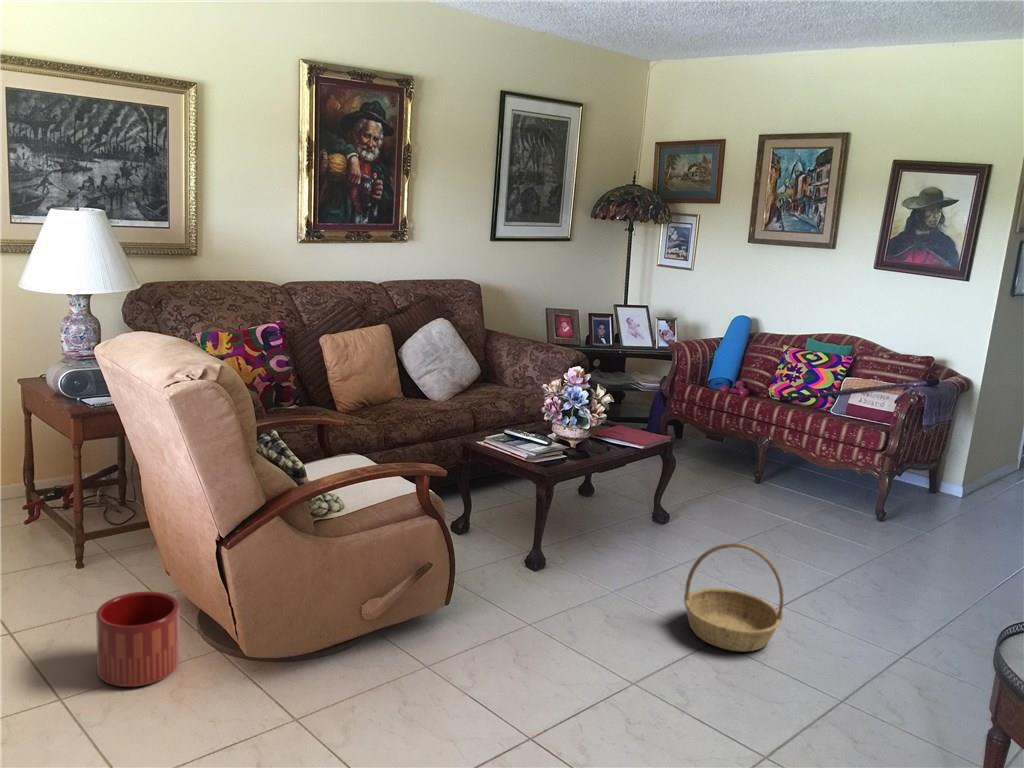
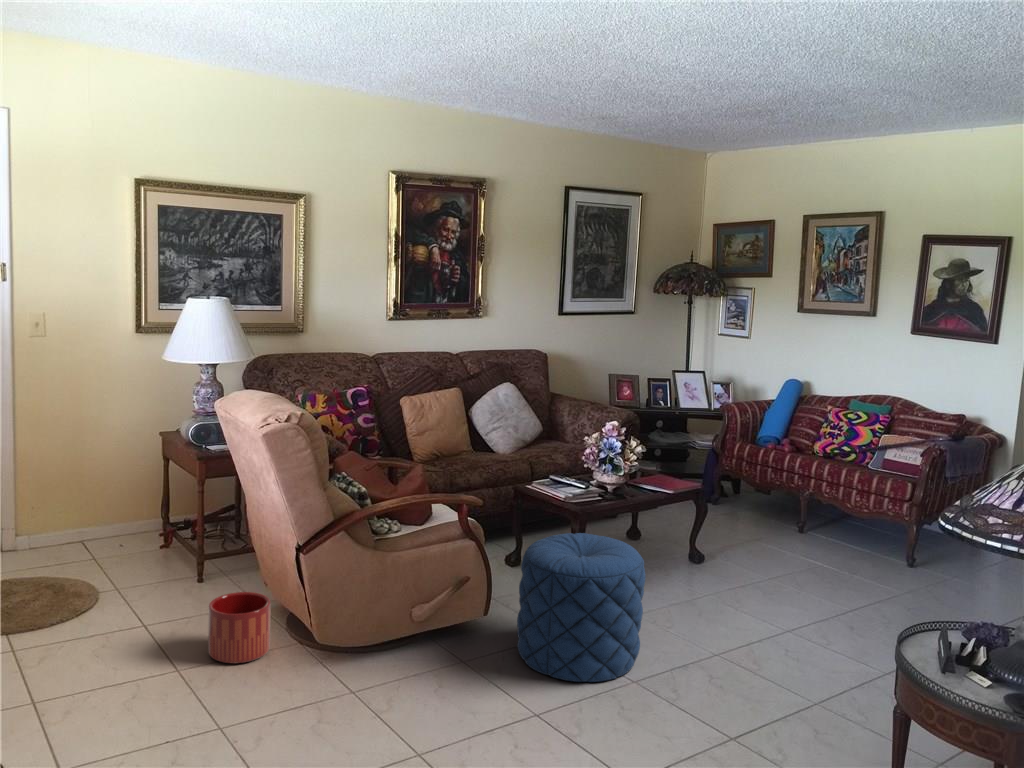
pouf: none [488,505,644,687] -> present [517,533,646,682]
basket: present [684,543,784,652] -> none [692,569,777,664]

